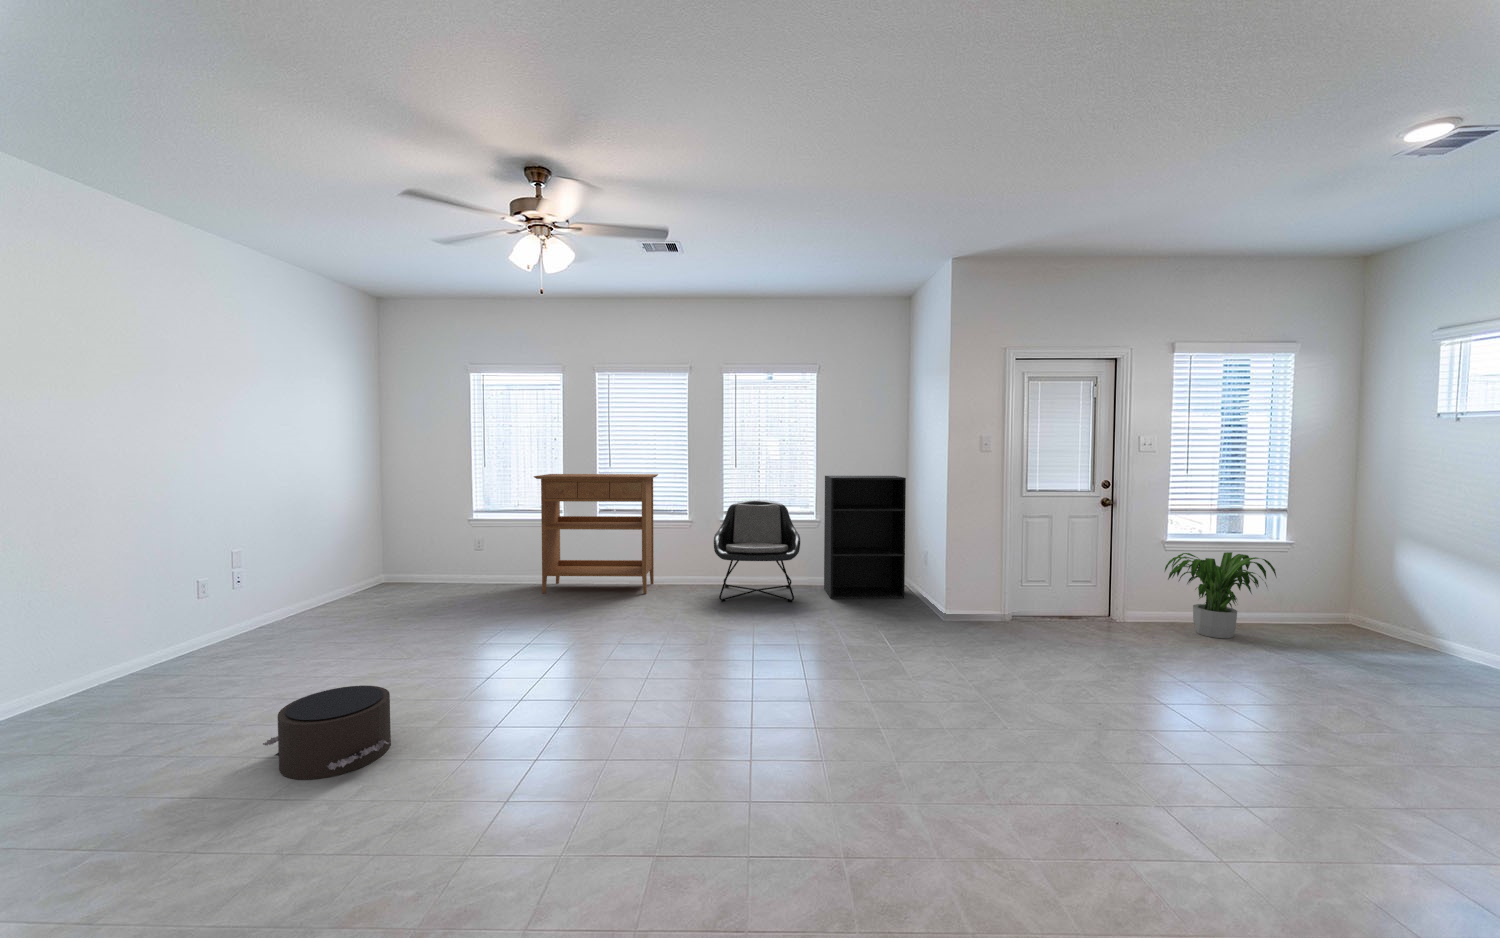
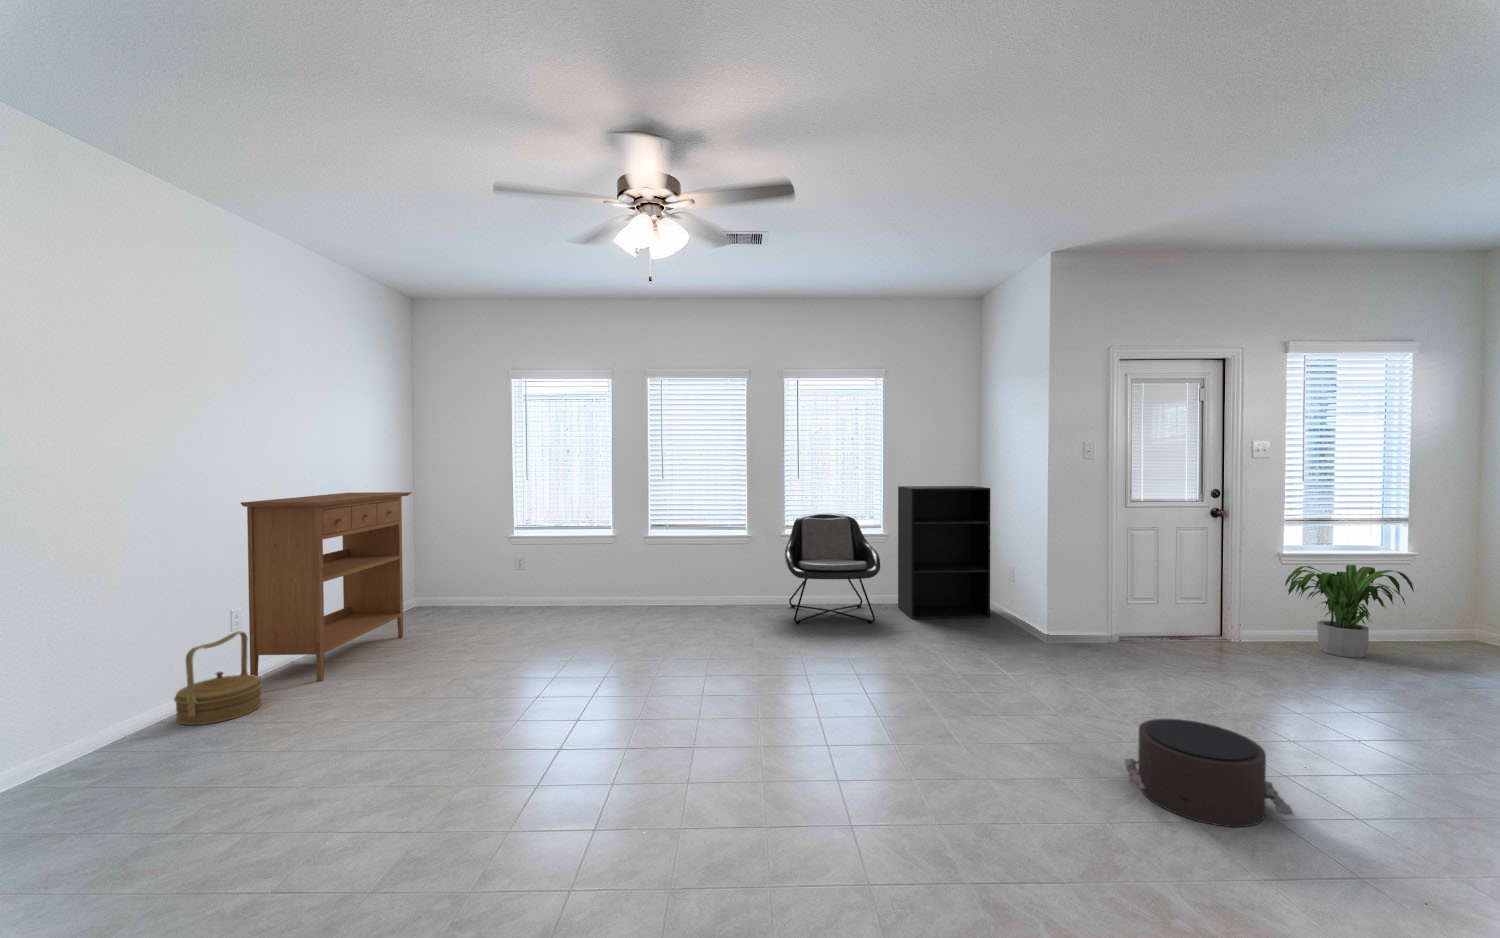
console table: present [534,474,658,594] -> present [241,492,412,681]
woven basket: none [128,601,211,681] -> present [174,631,262,725]
pouf: present [263,685,391,780] -> present [1125,719,1294,827]

